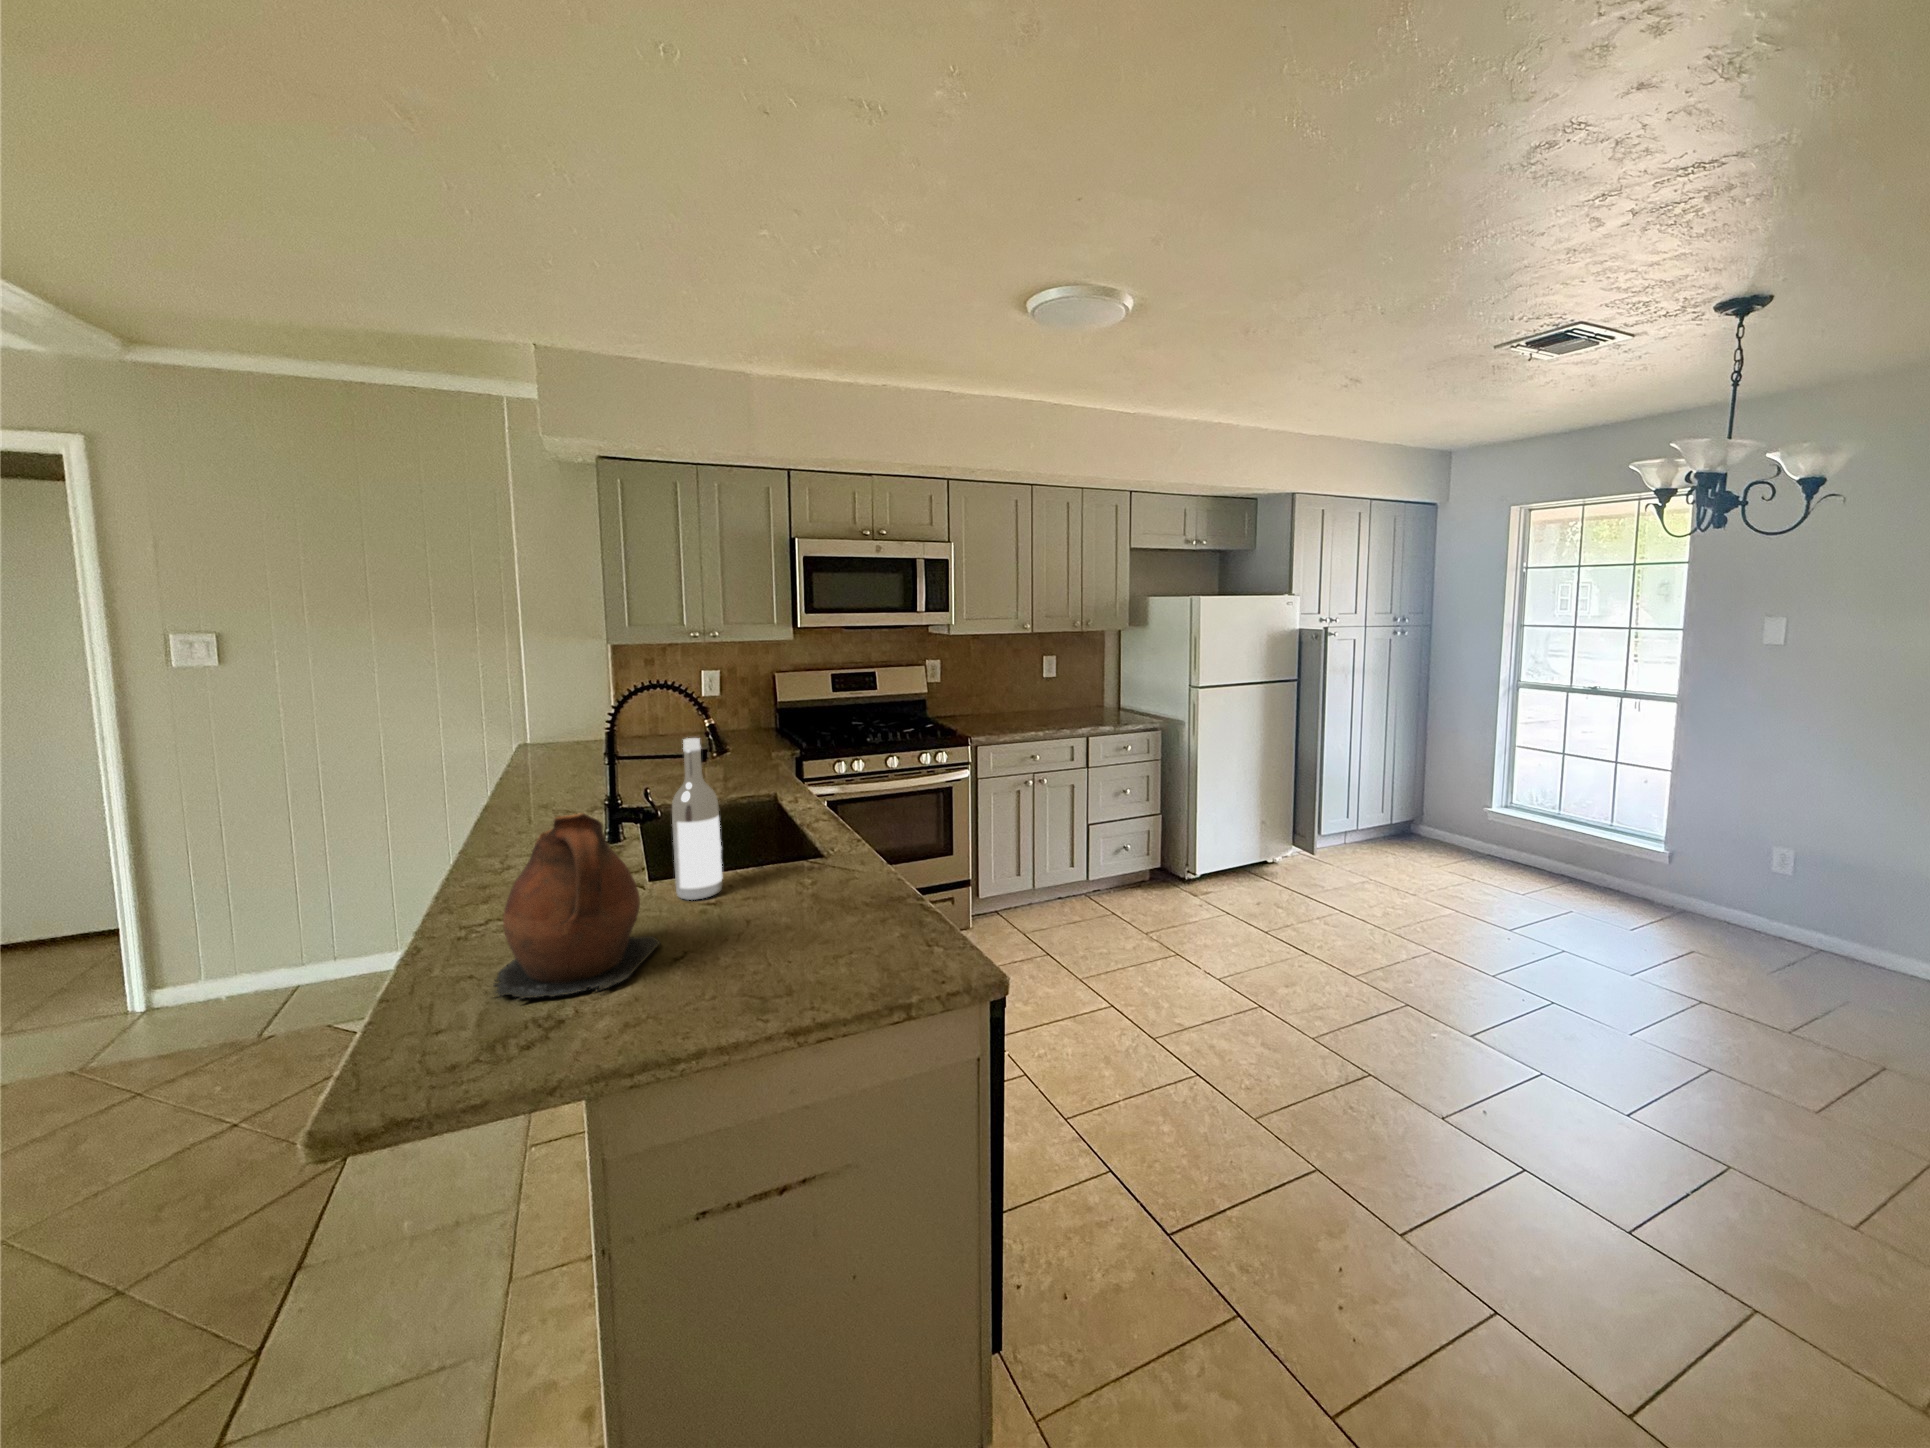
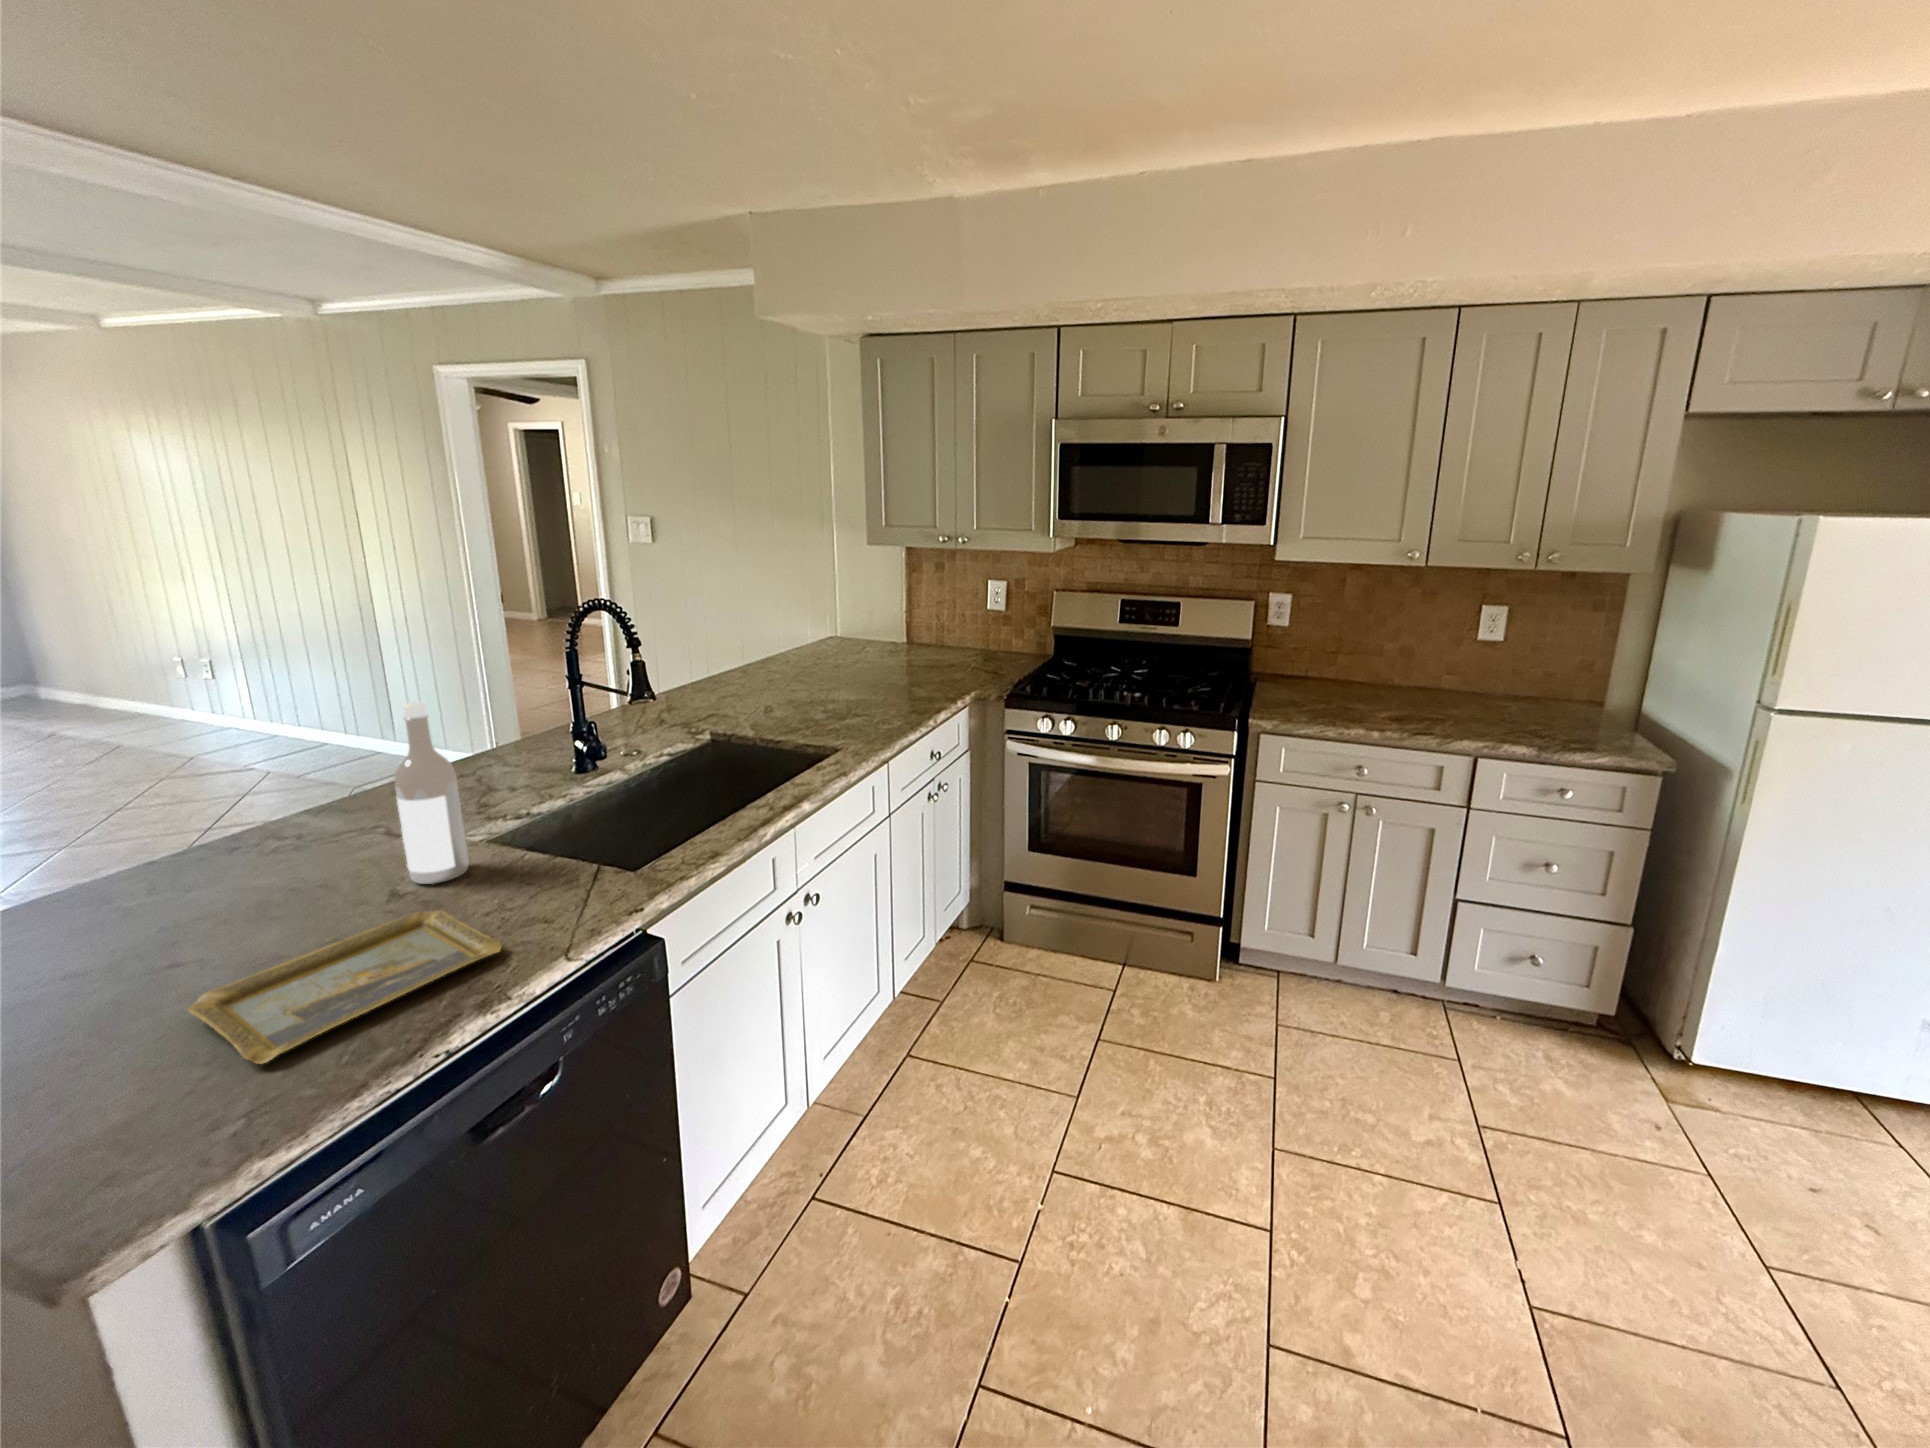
ceramic pitcher: present [493,813,660,999] -> none [36,782,268,971]
tray: none [768,883,898,952] -> present [187,910,502,1064]

